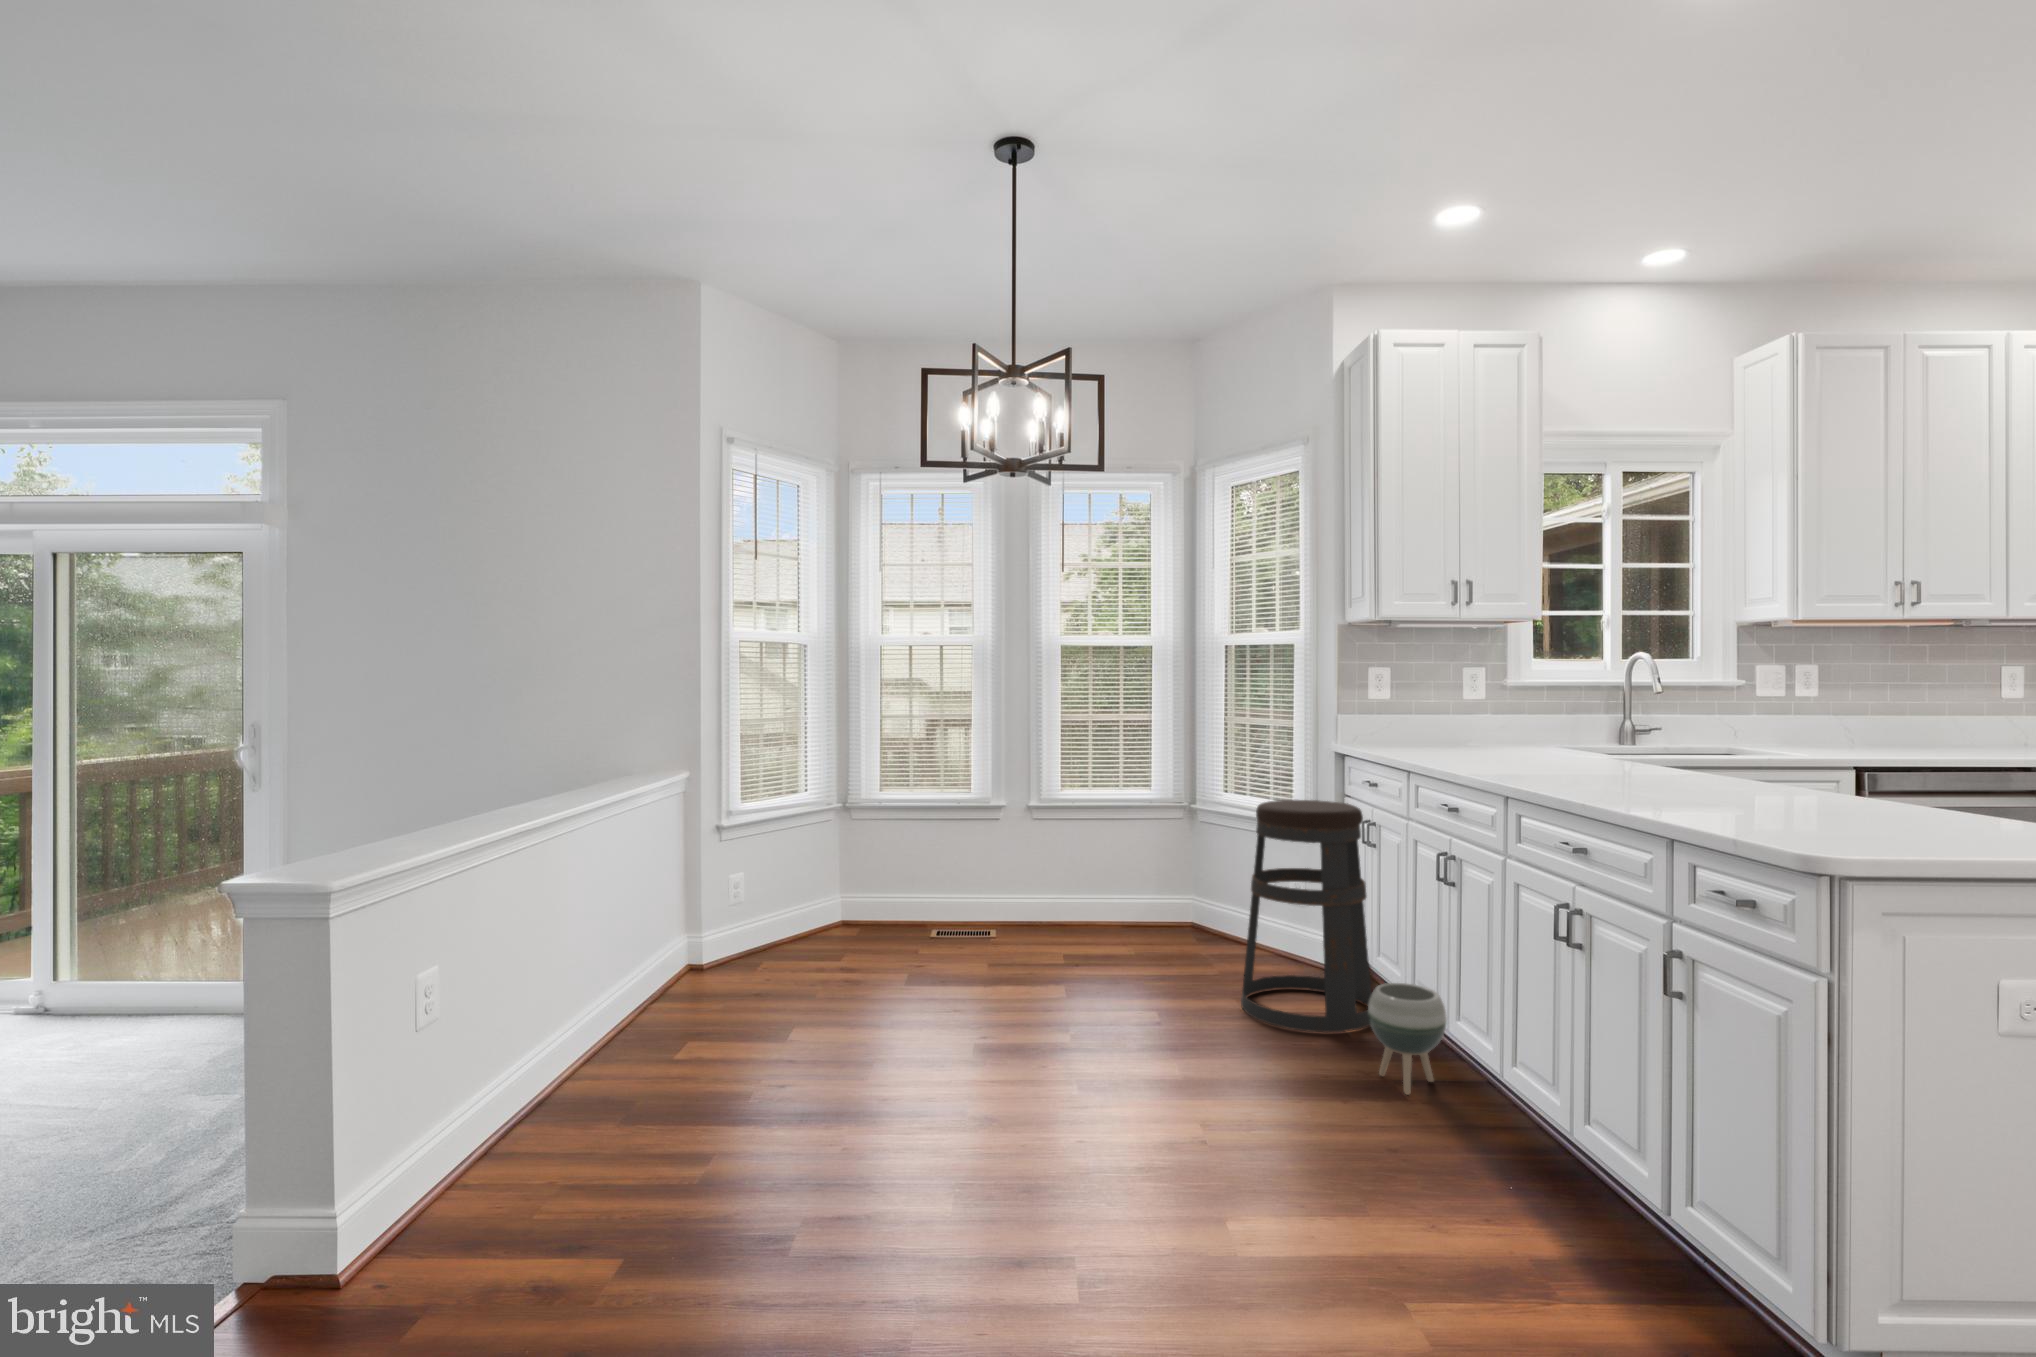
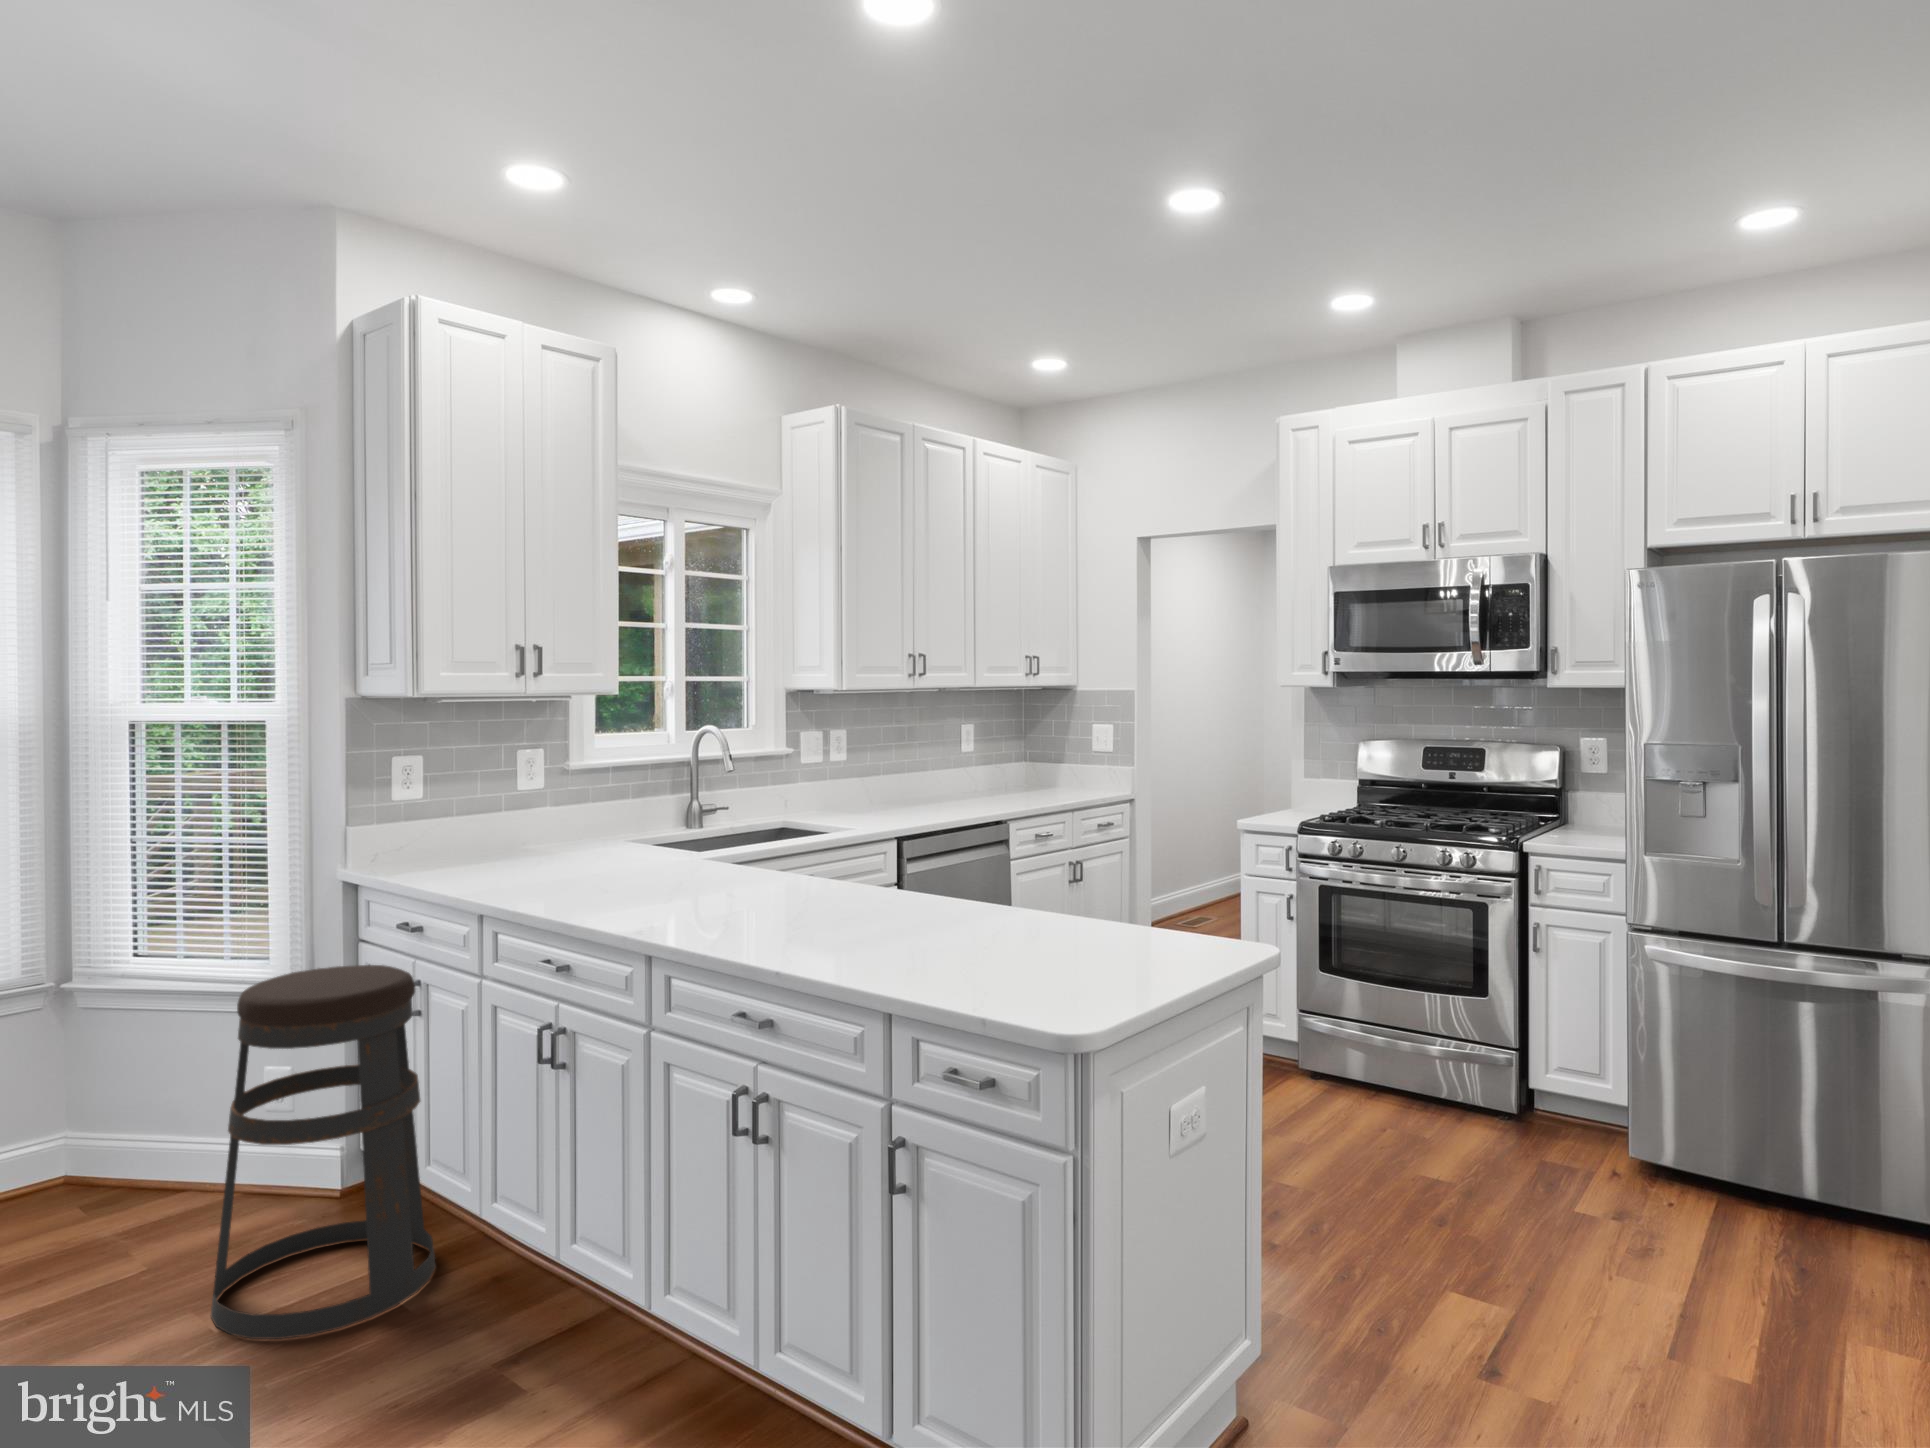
planter: present [1368,983,1447,1095] -> none [458,1216,568,1379]

